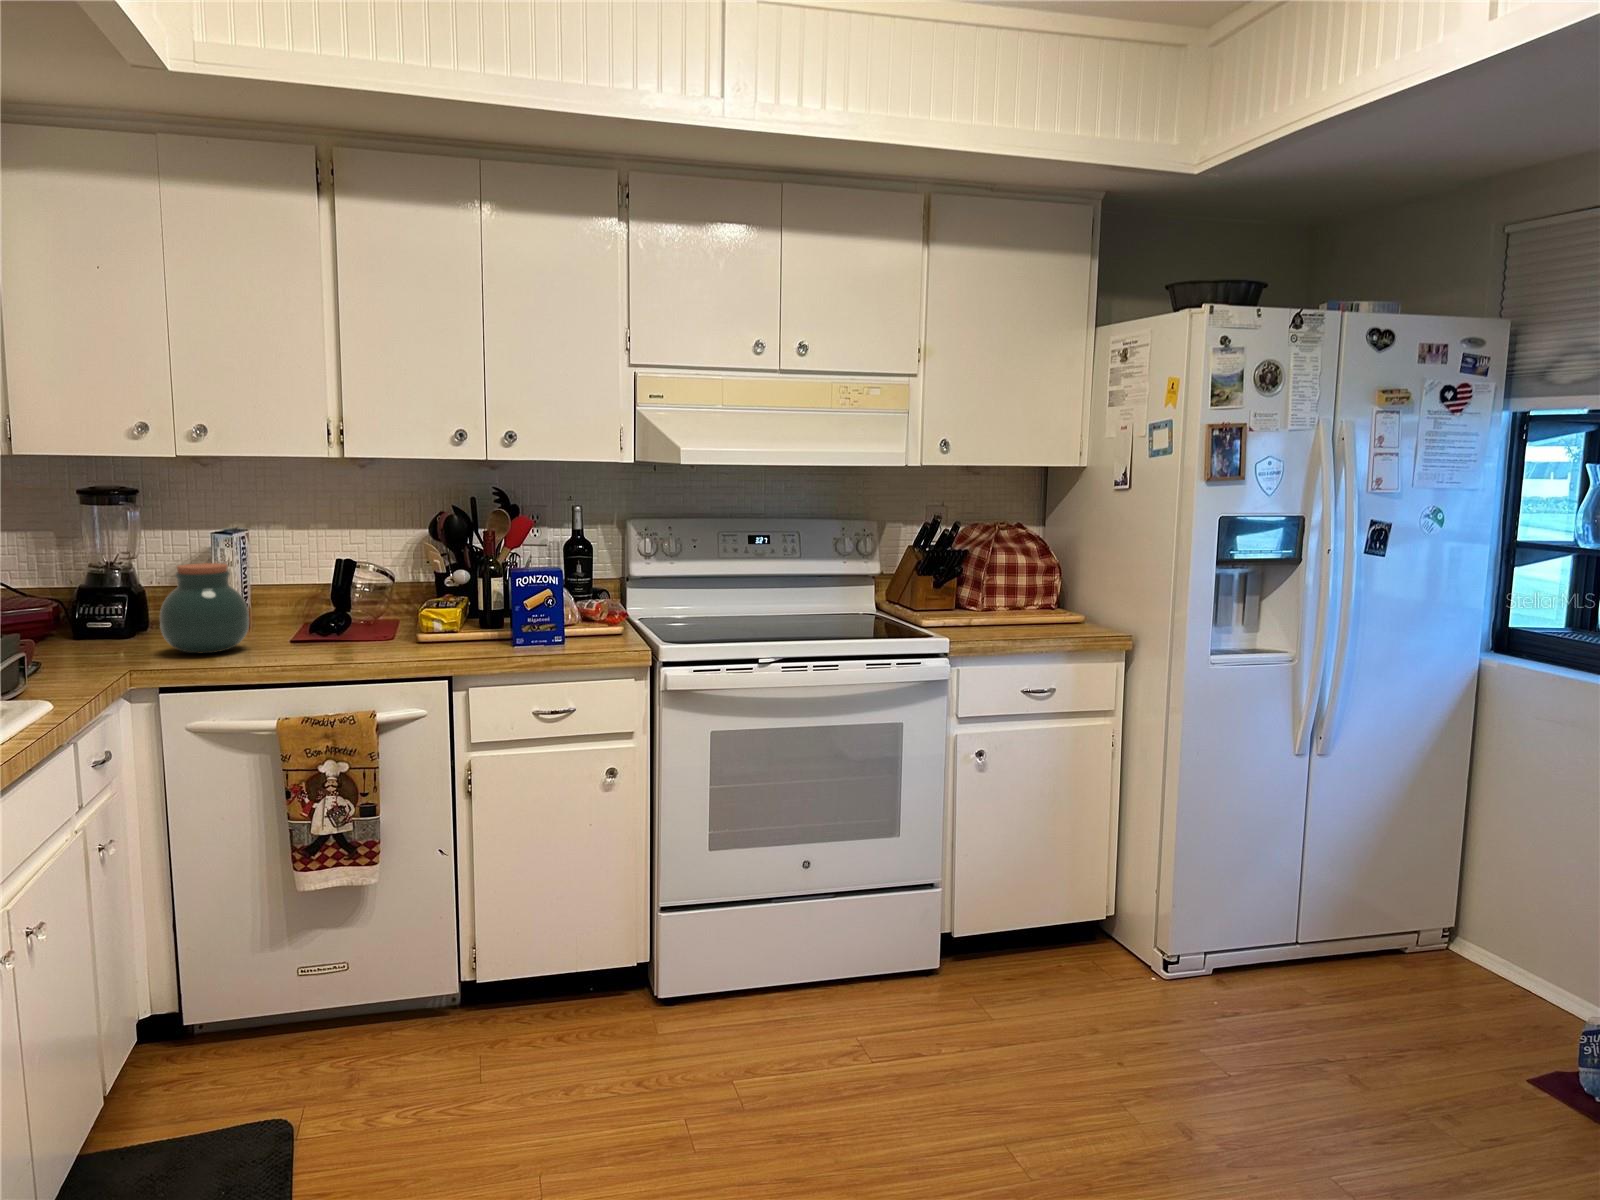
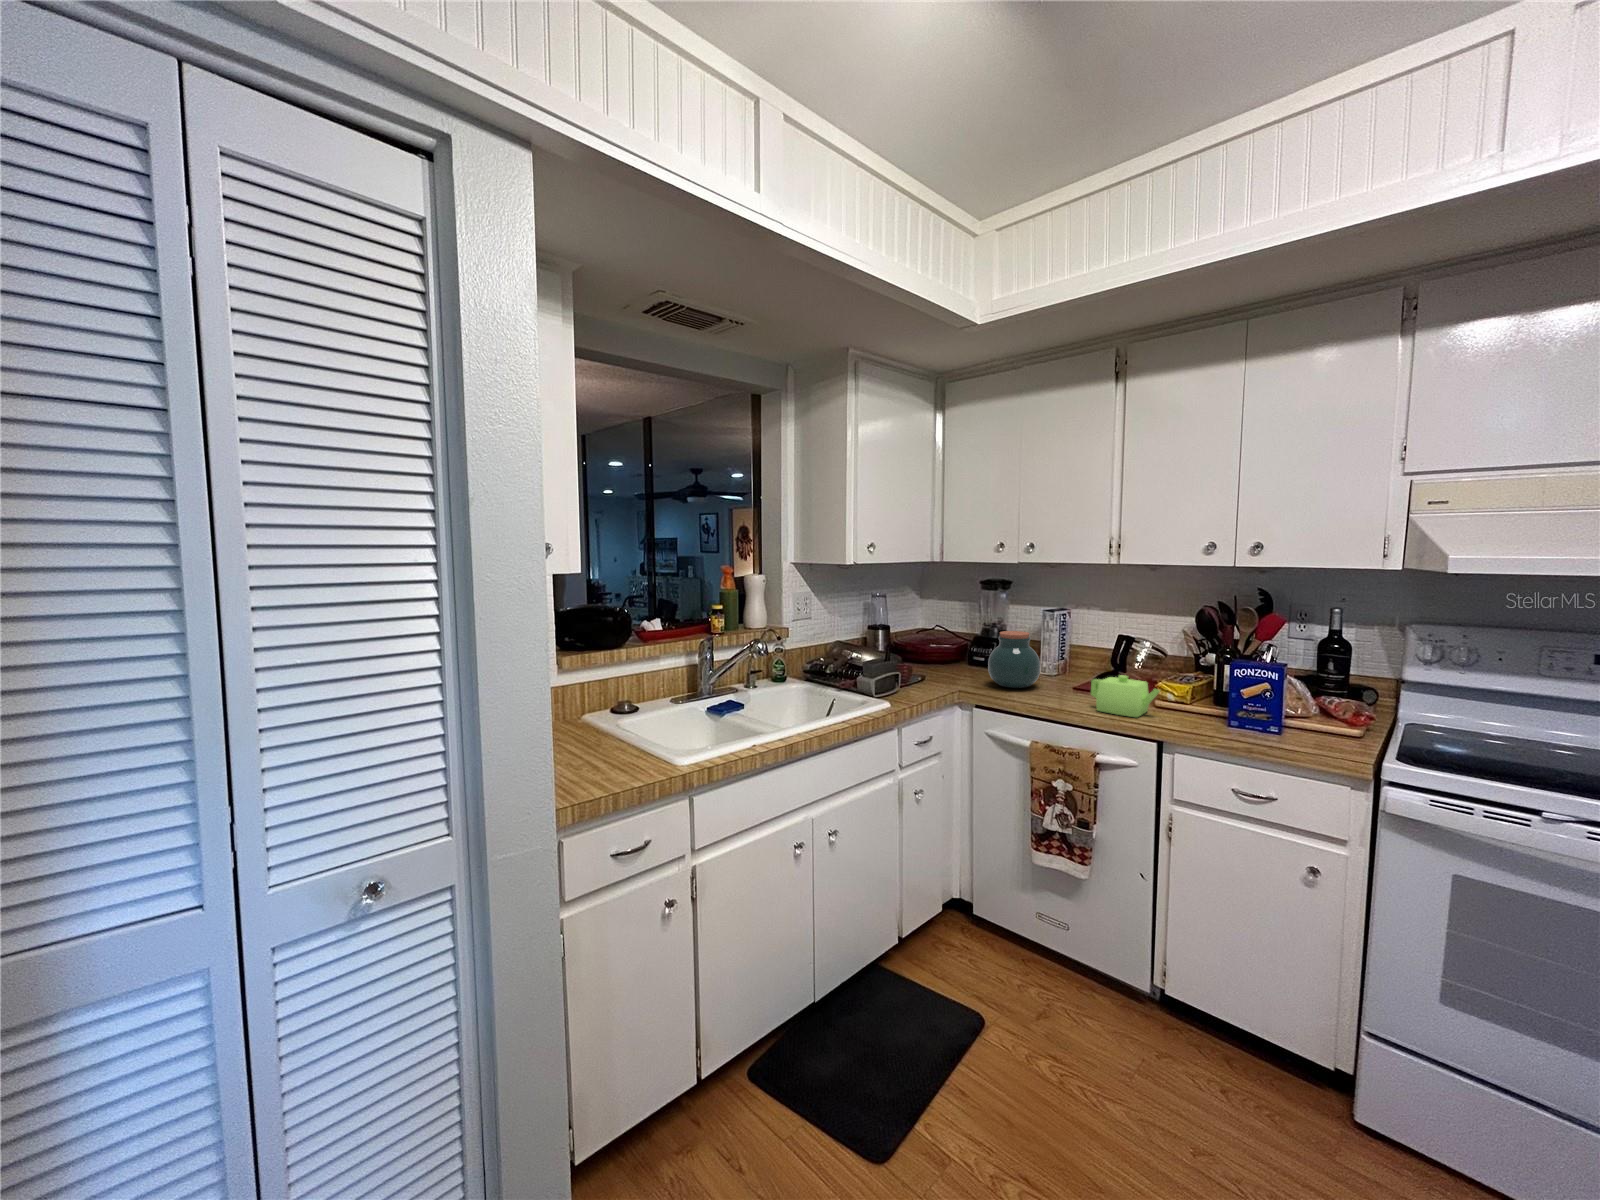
teapot: none [348,603,438,656] -> present [1091,675,1160,717]

